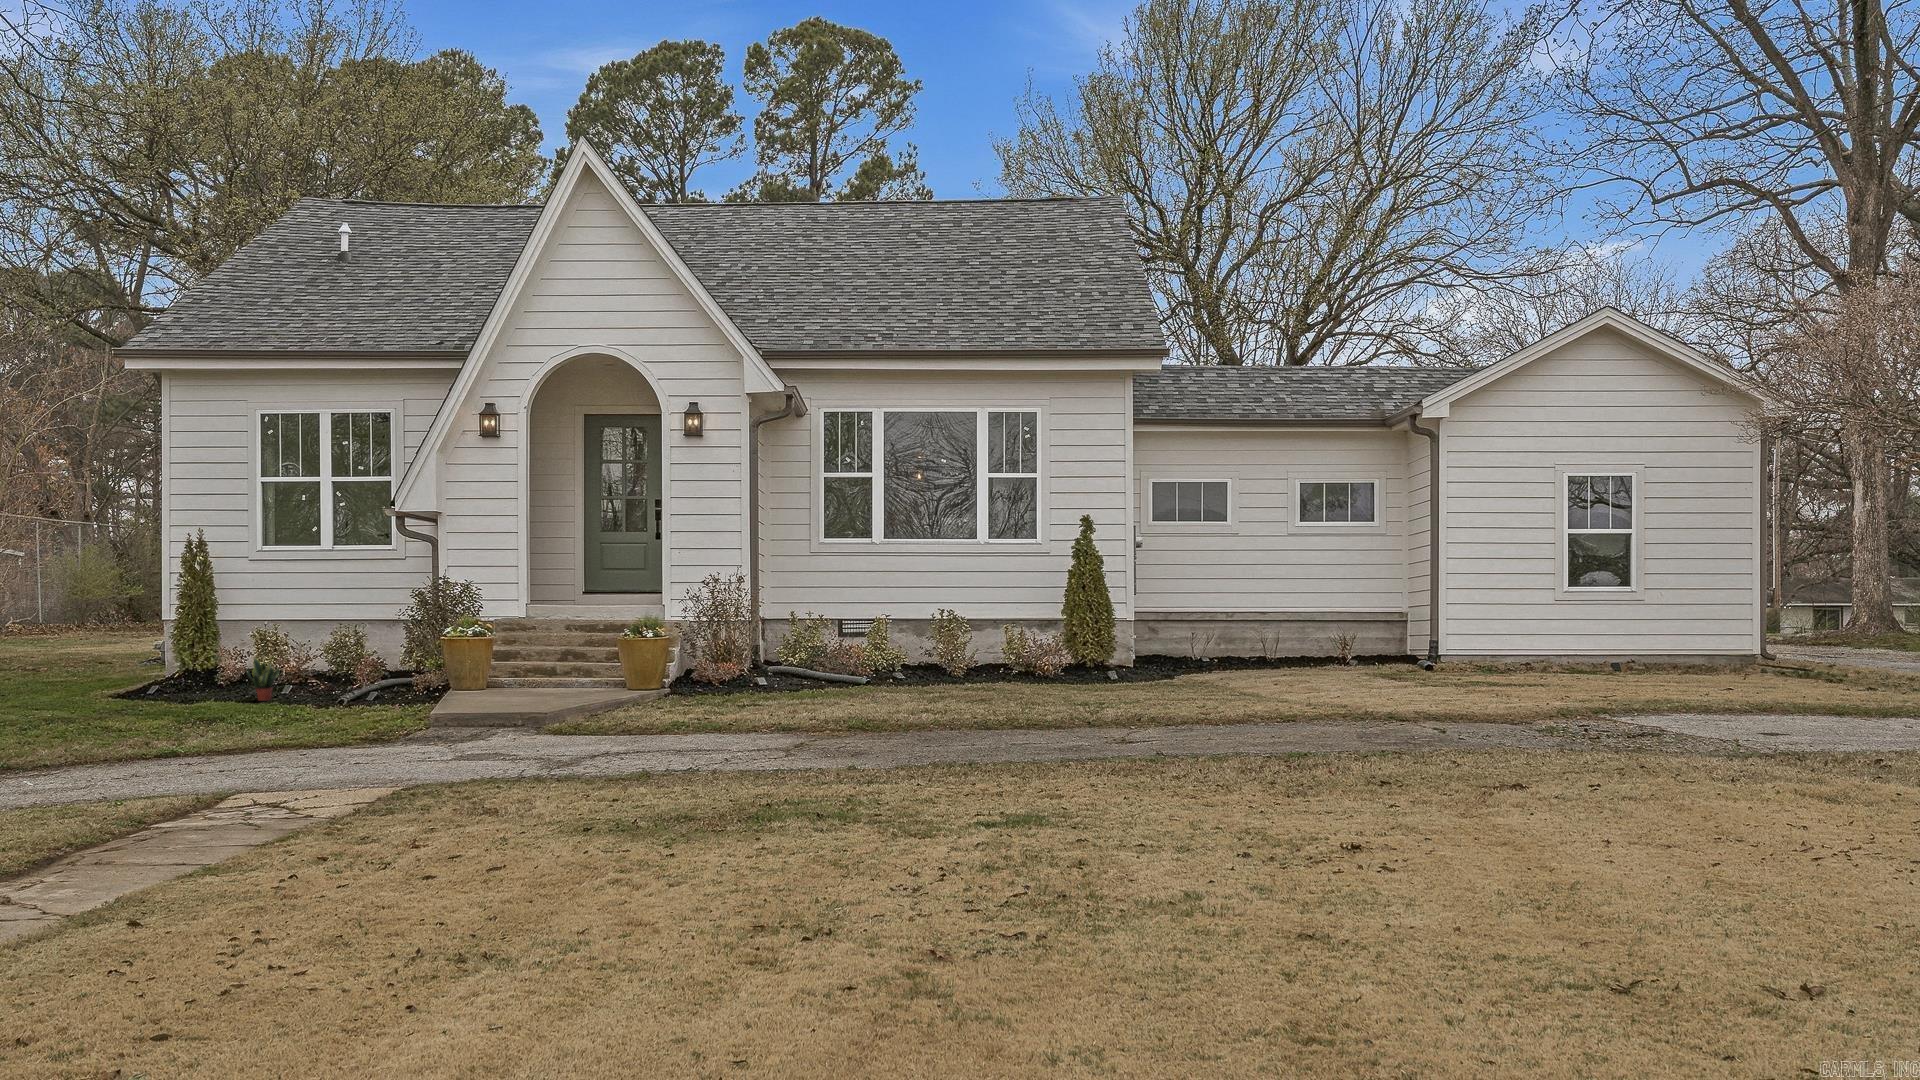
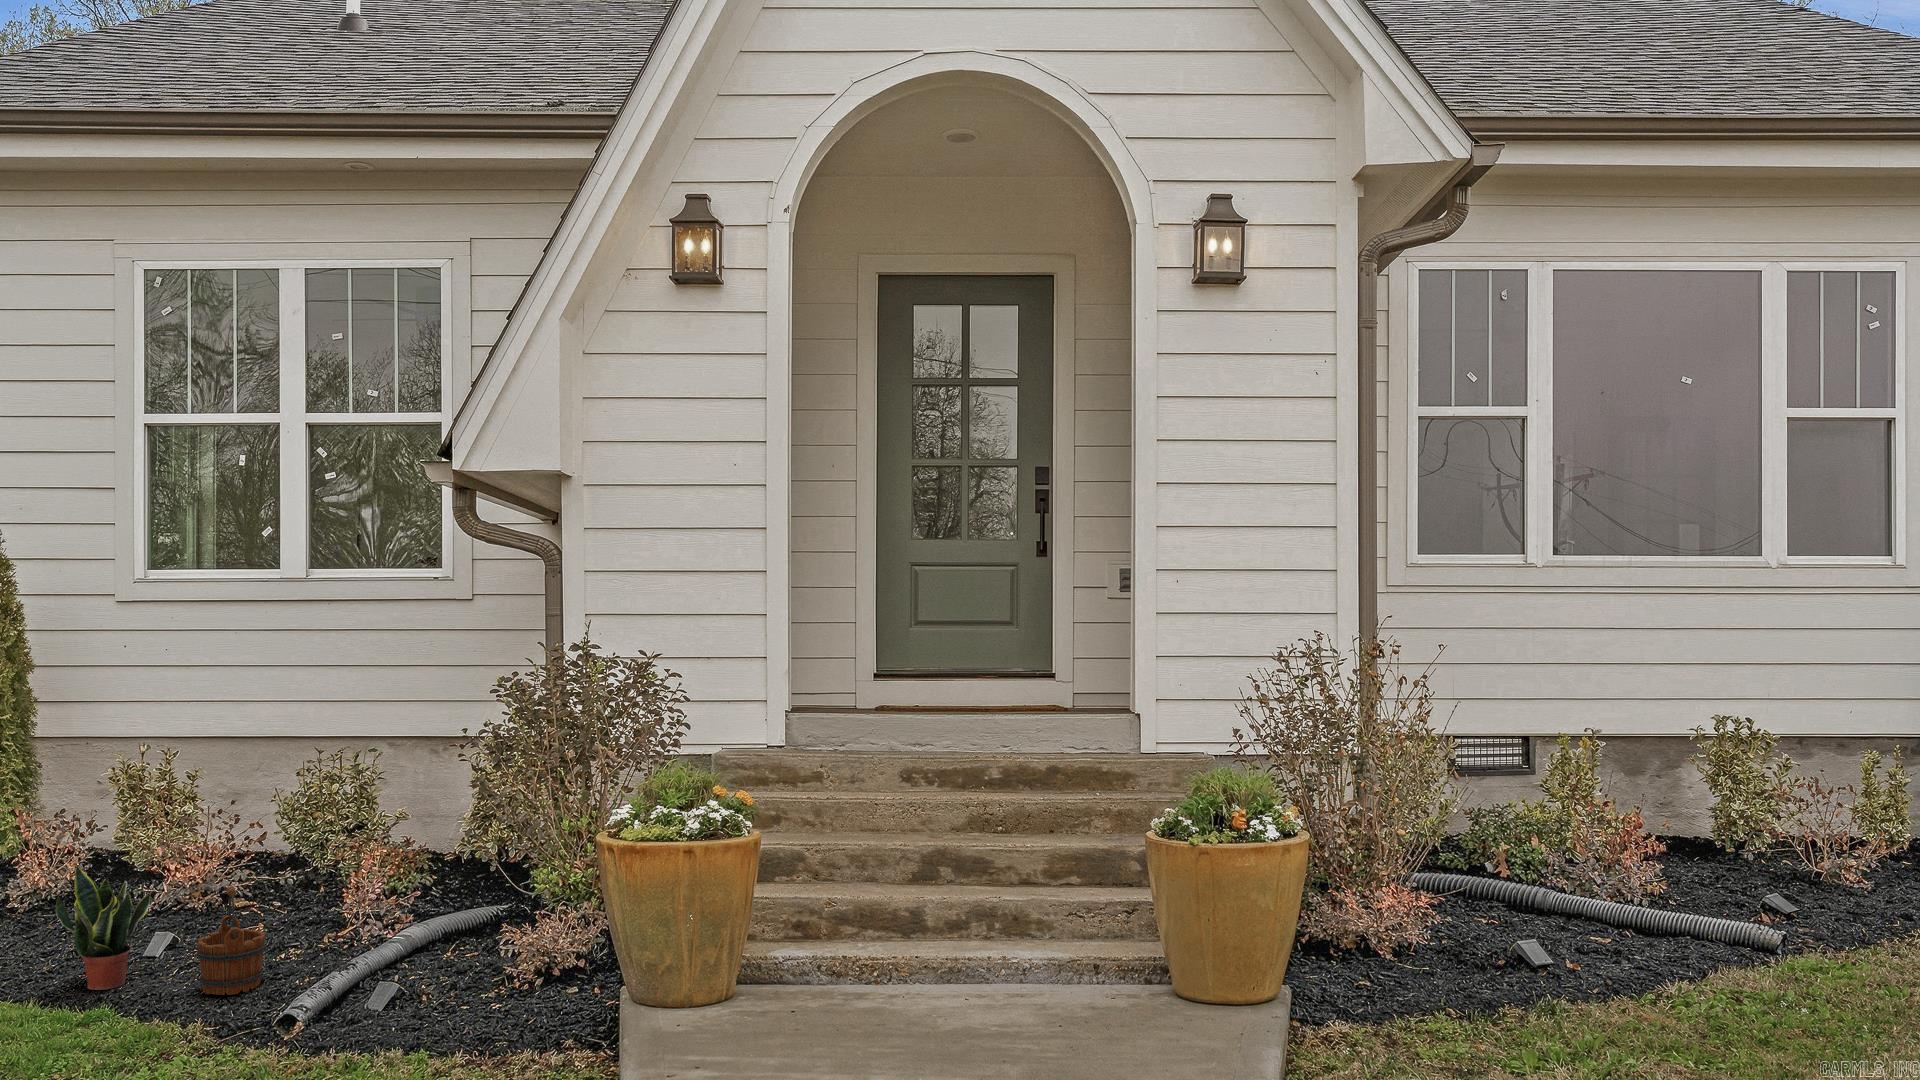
wooden bucket: none [299,663,323,701] -> present [197,886,265,995]

